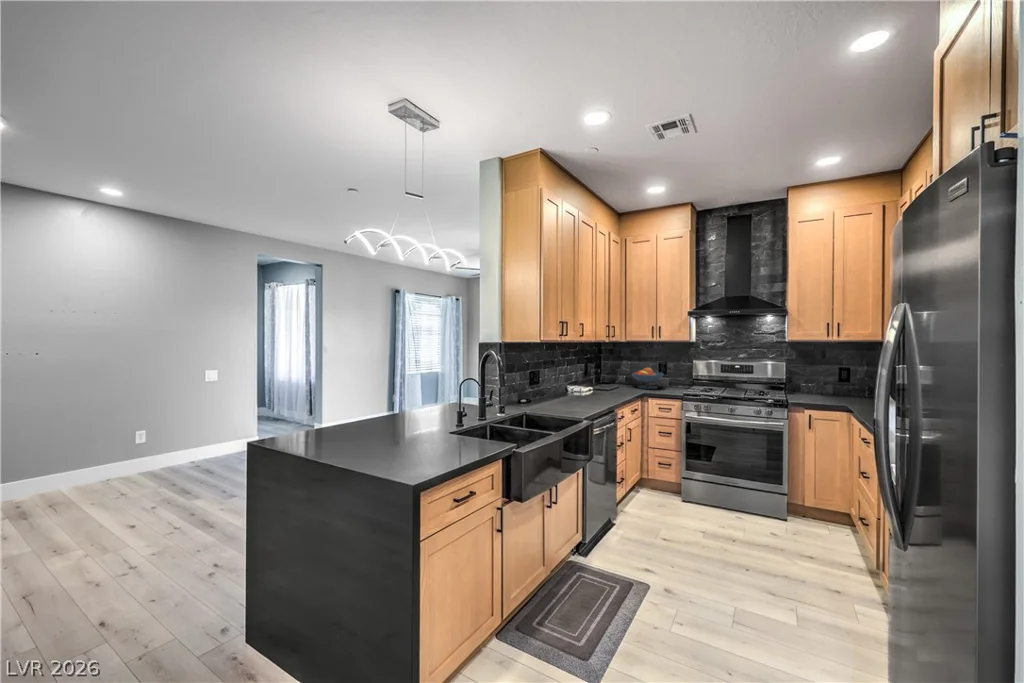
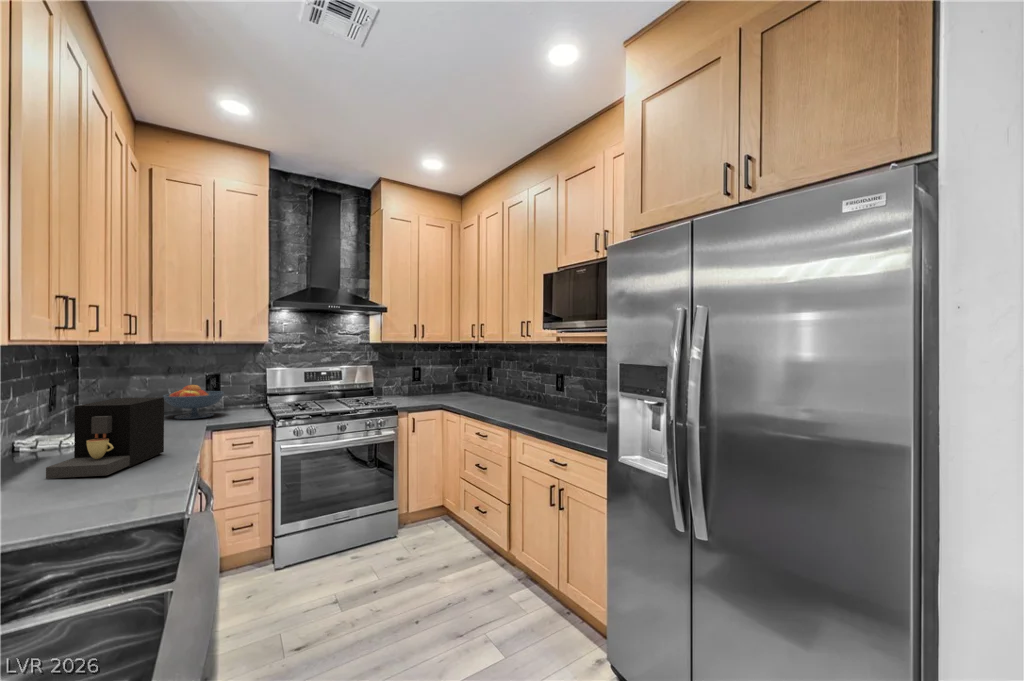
coffee maker: none [562,372,608,407] -> present [46,397,164,478]

